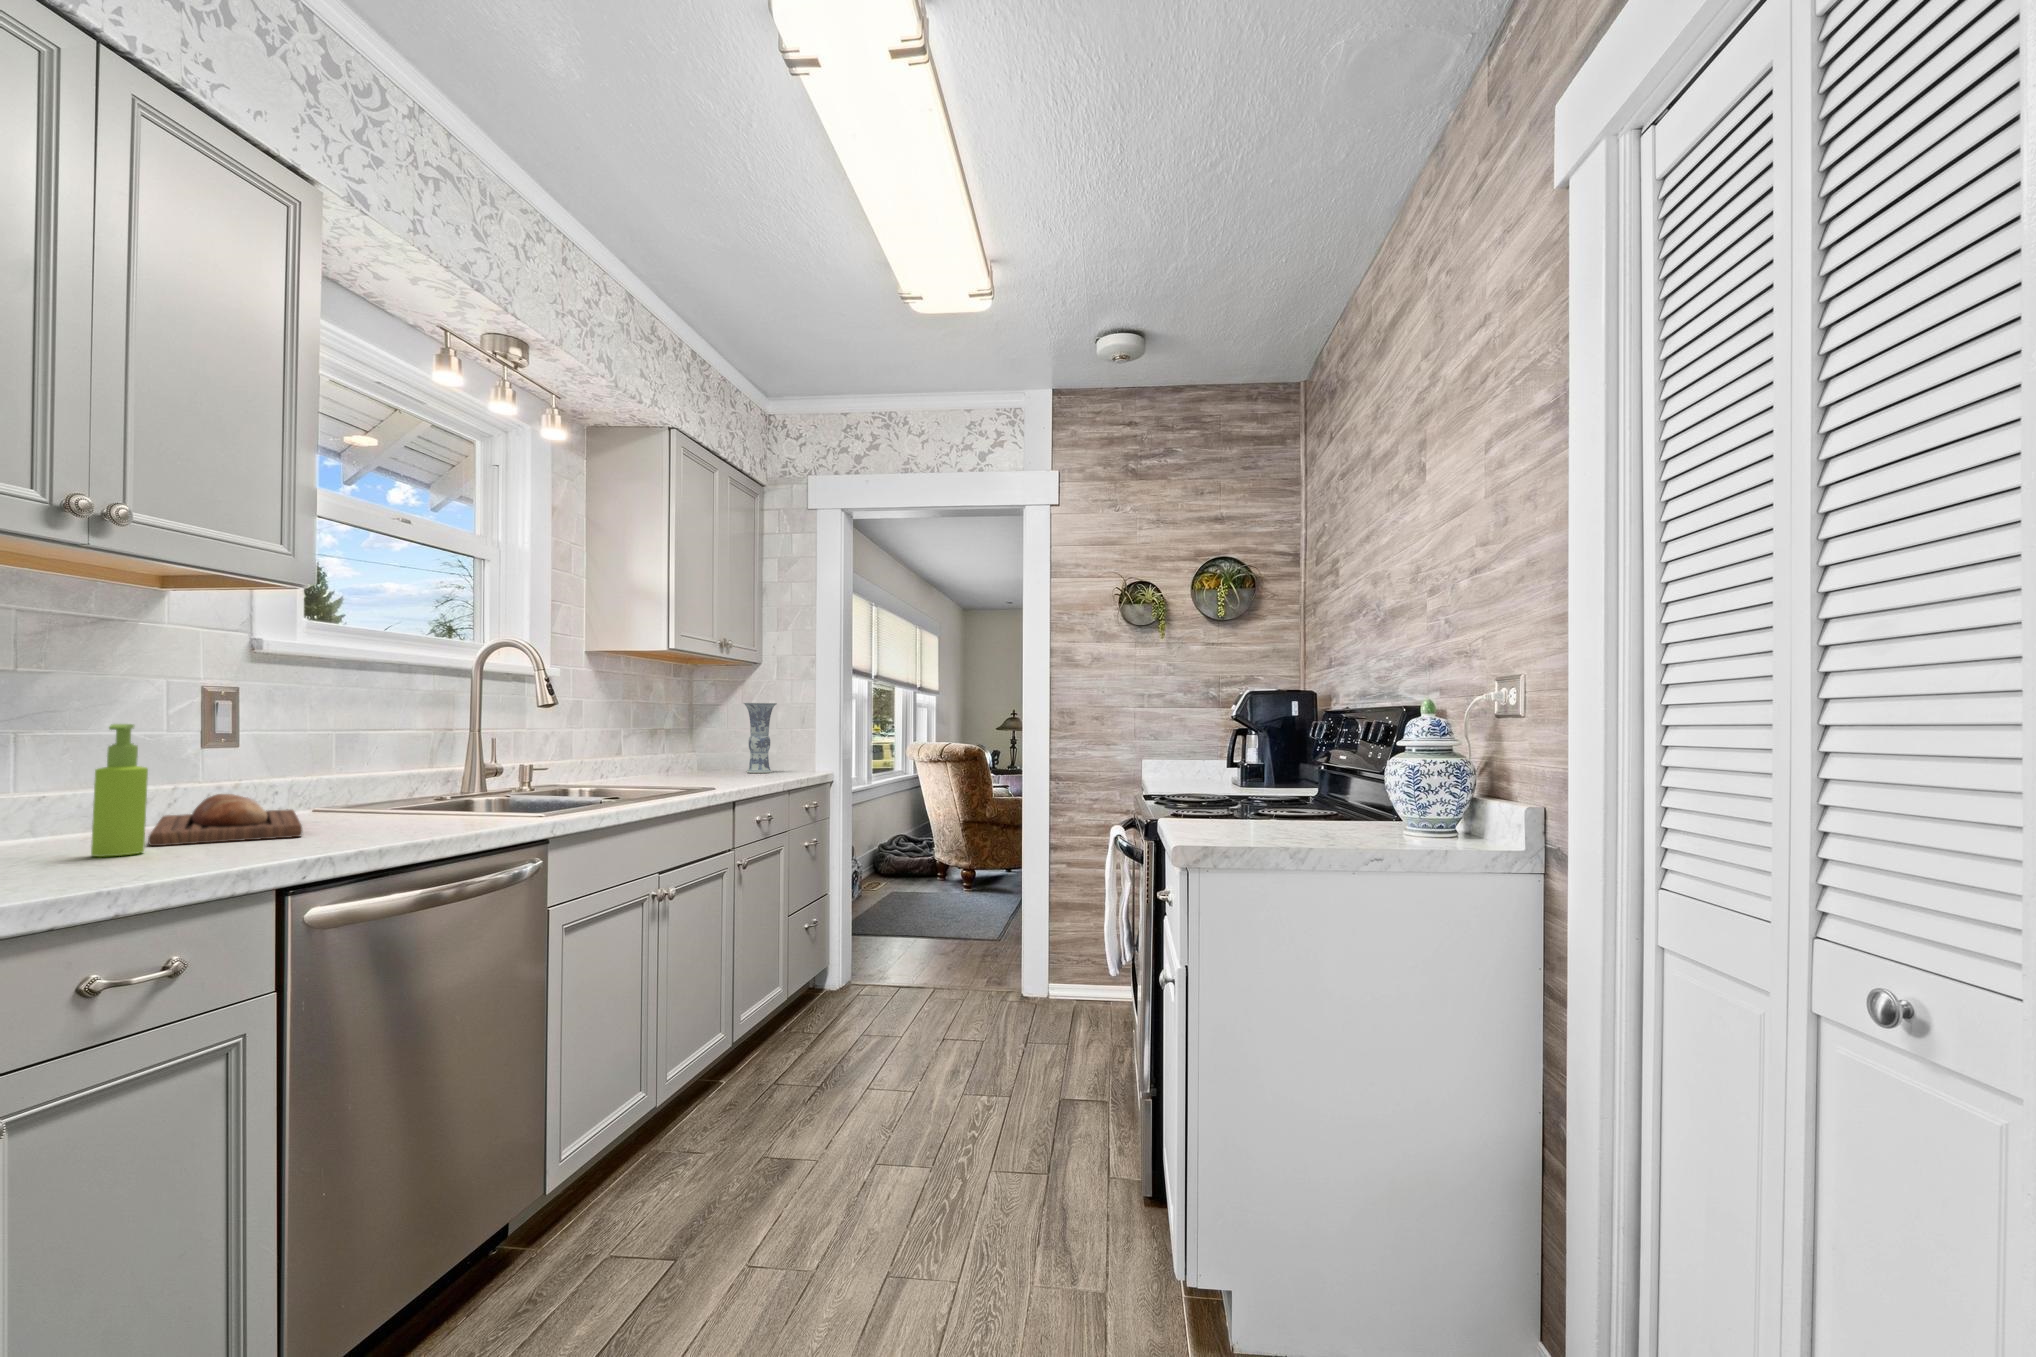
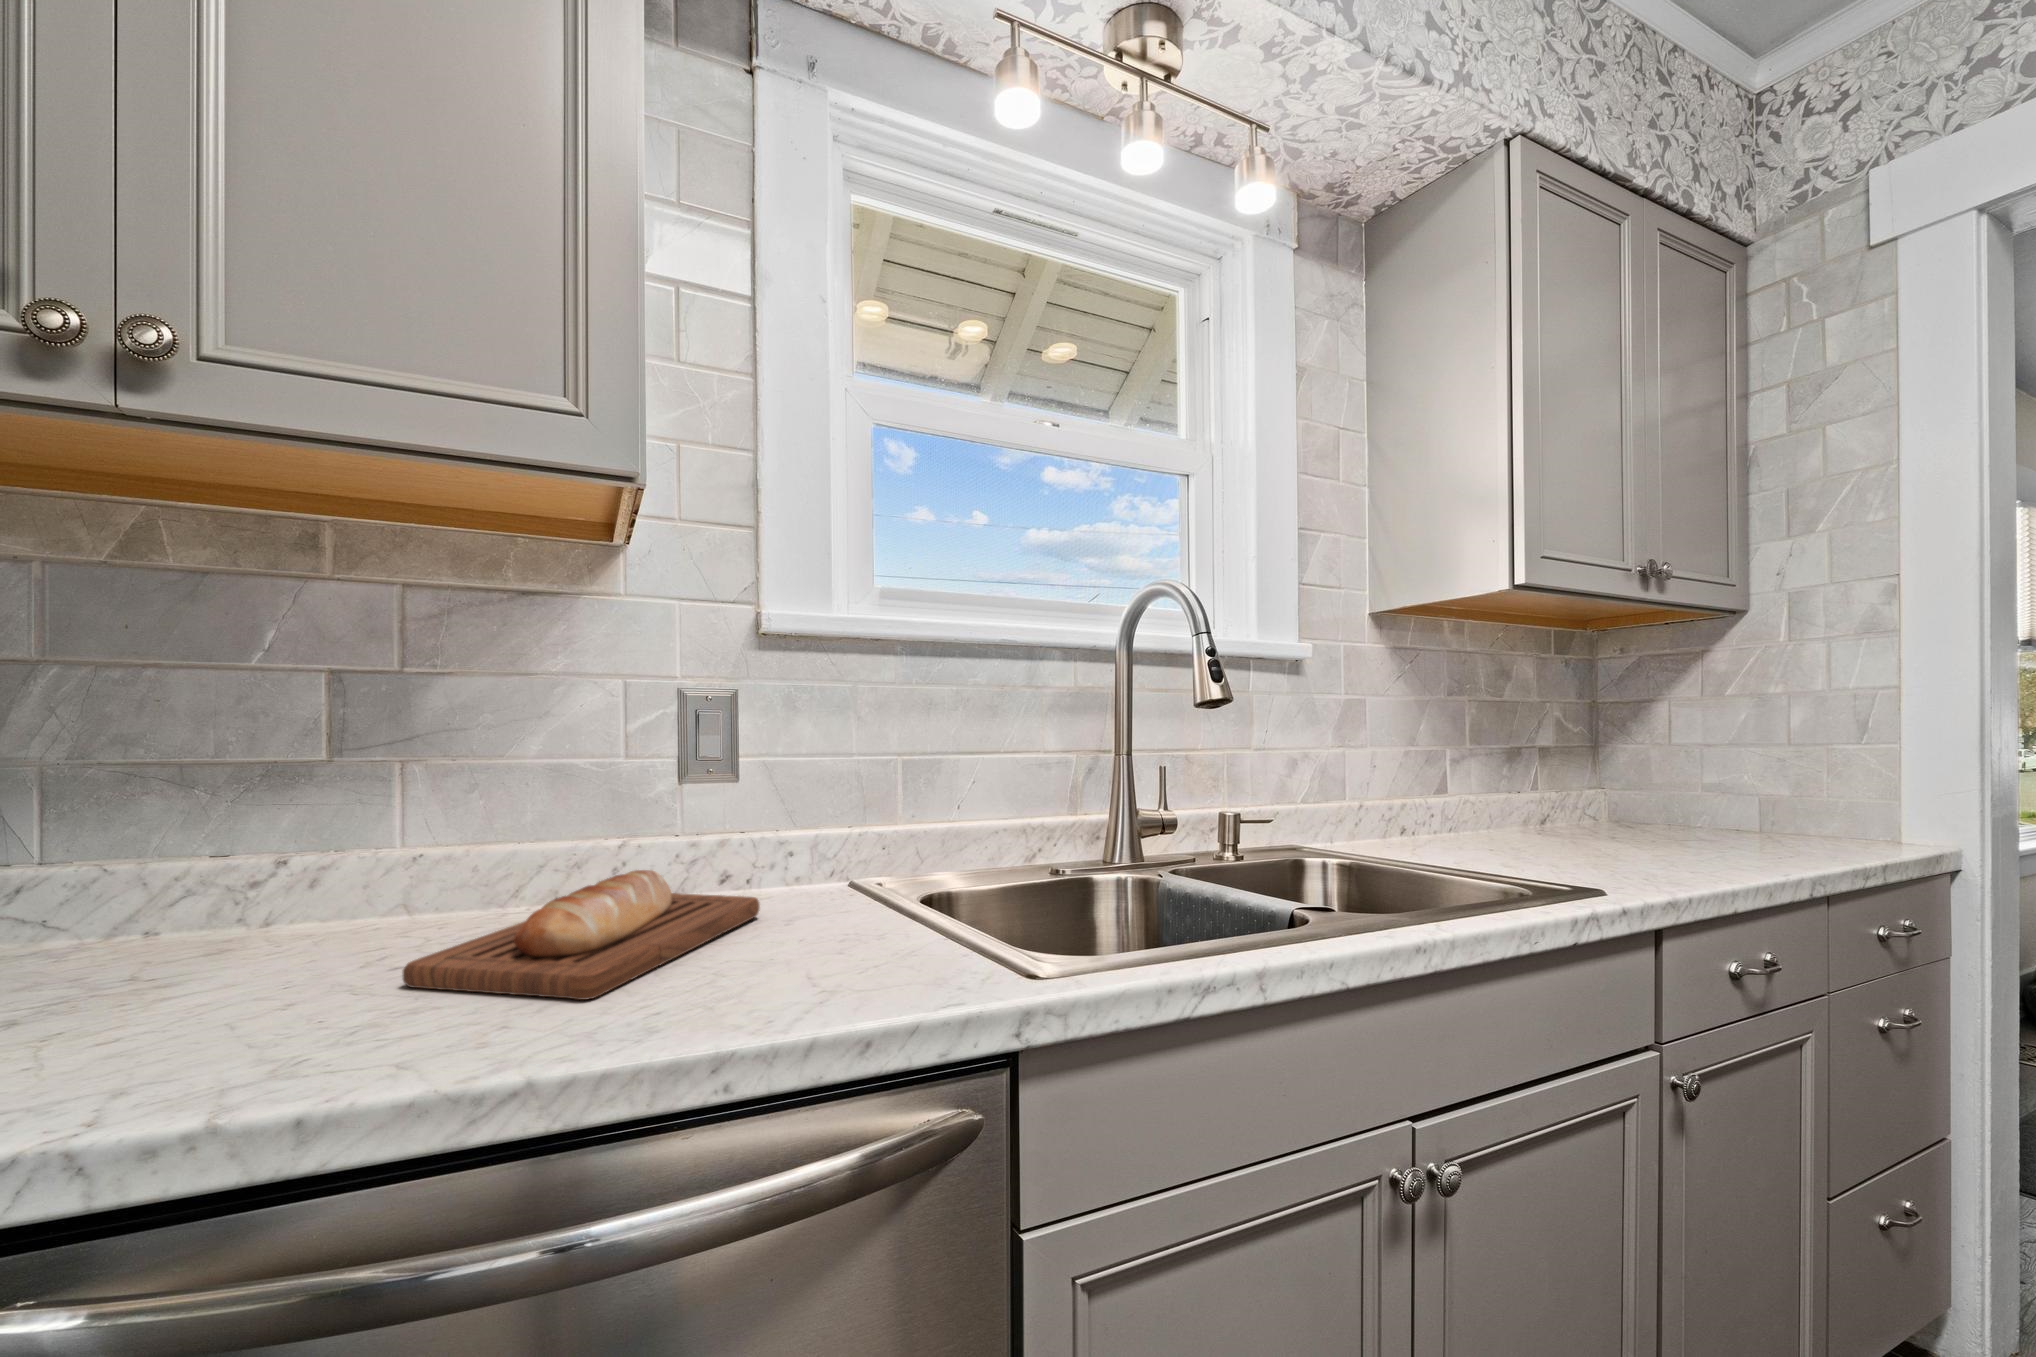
vase: present [744,703,777,773] -> none [1700,685,1782,834]
soap dispenser: present [91,724,148,857] -> none [226,779,324,1026]

